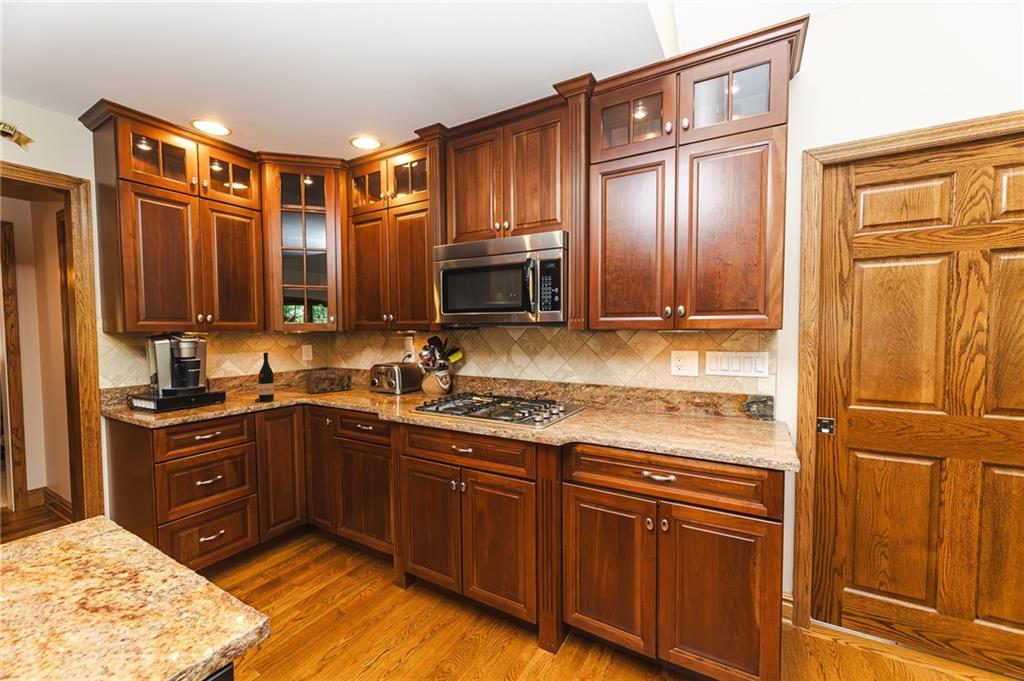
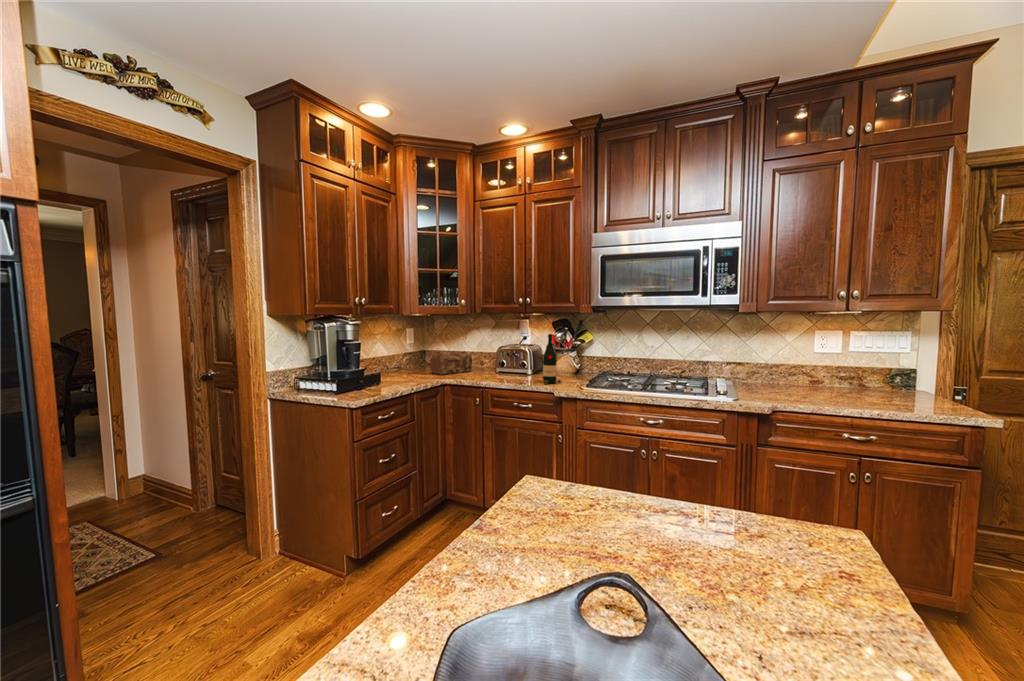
wine bottle: present [255,353,274,402] -> present [543,334,561,384]

